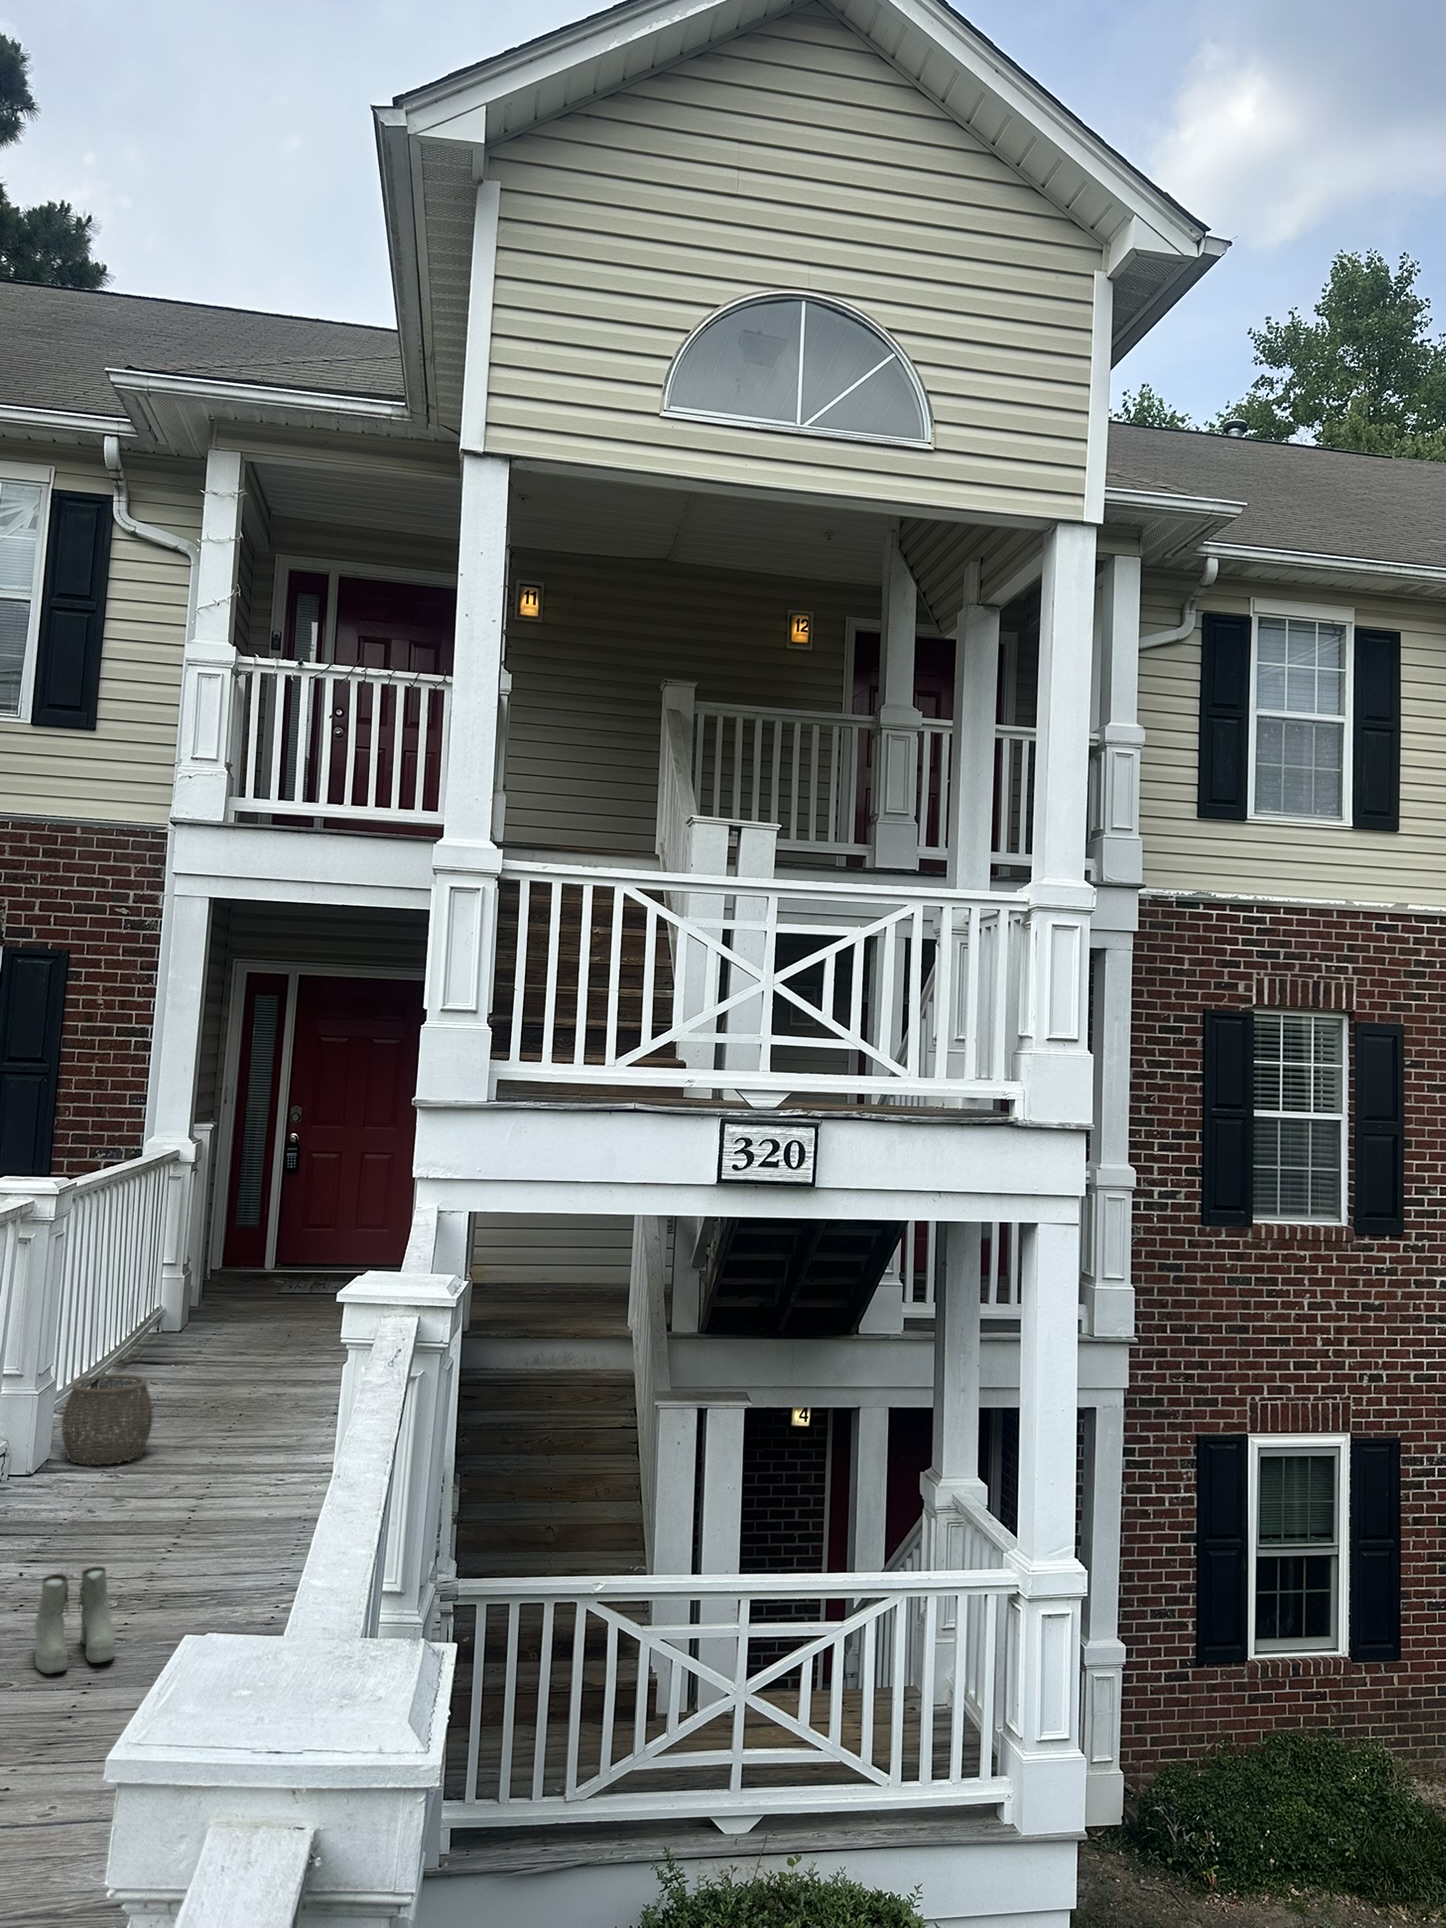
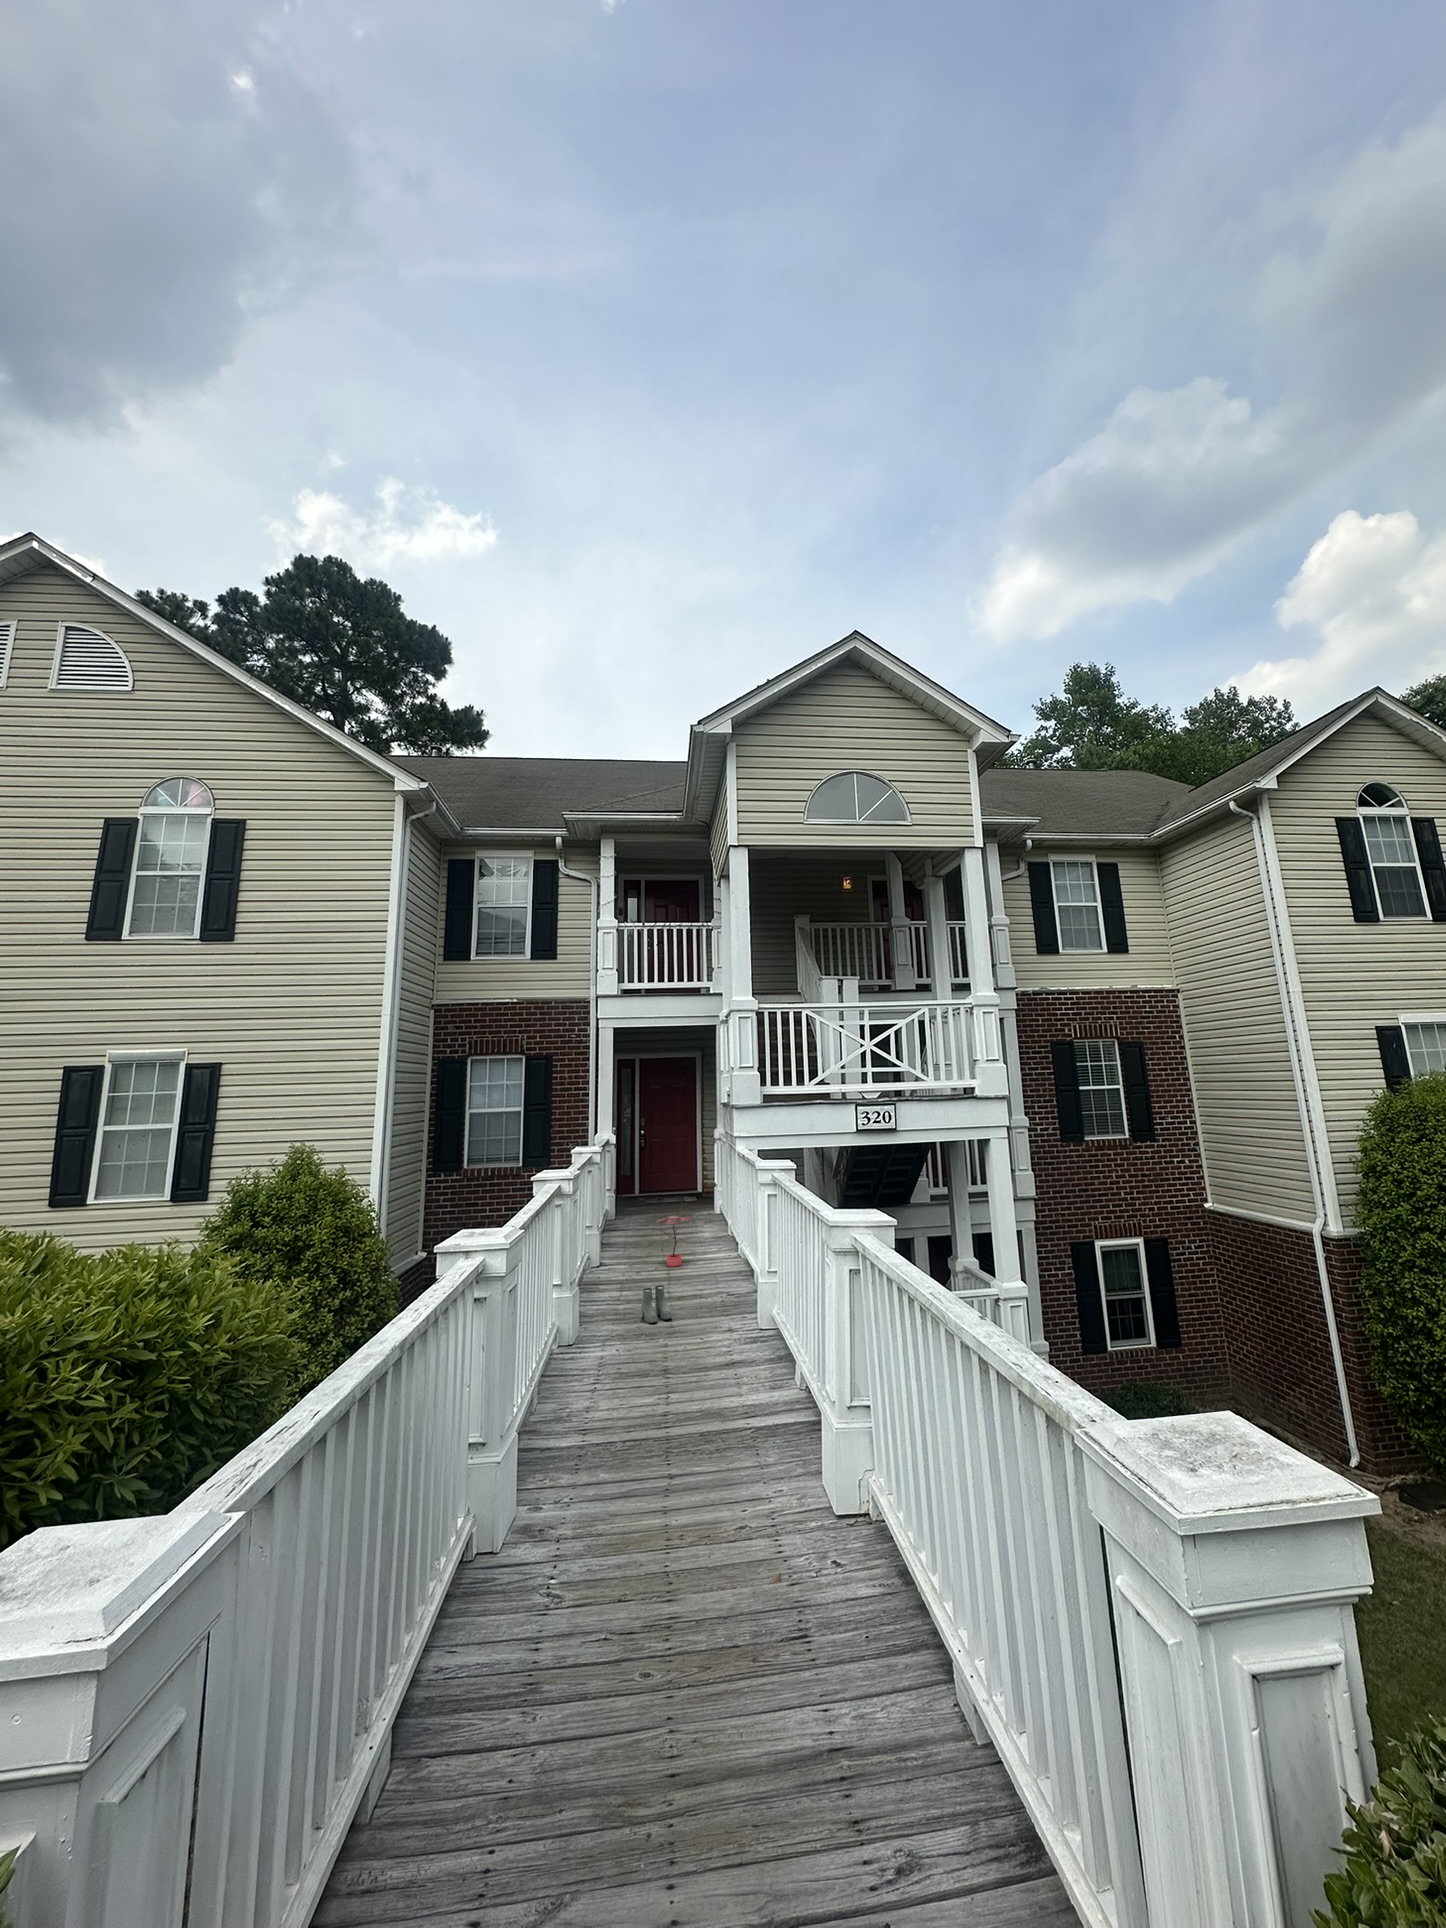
potted plant: none [190,1357,283,1479] -> present [656,1216,691,1267]
woven basket: present [61,1374,153,1465] -> none [603,1228,639,1265]

